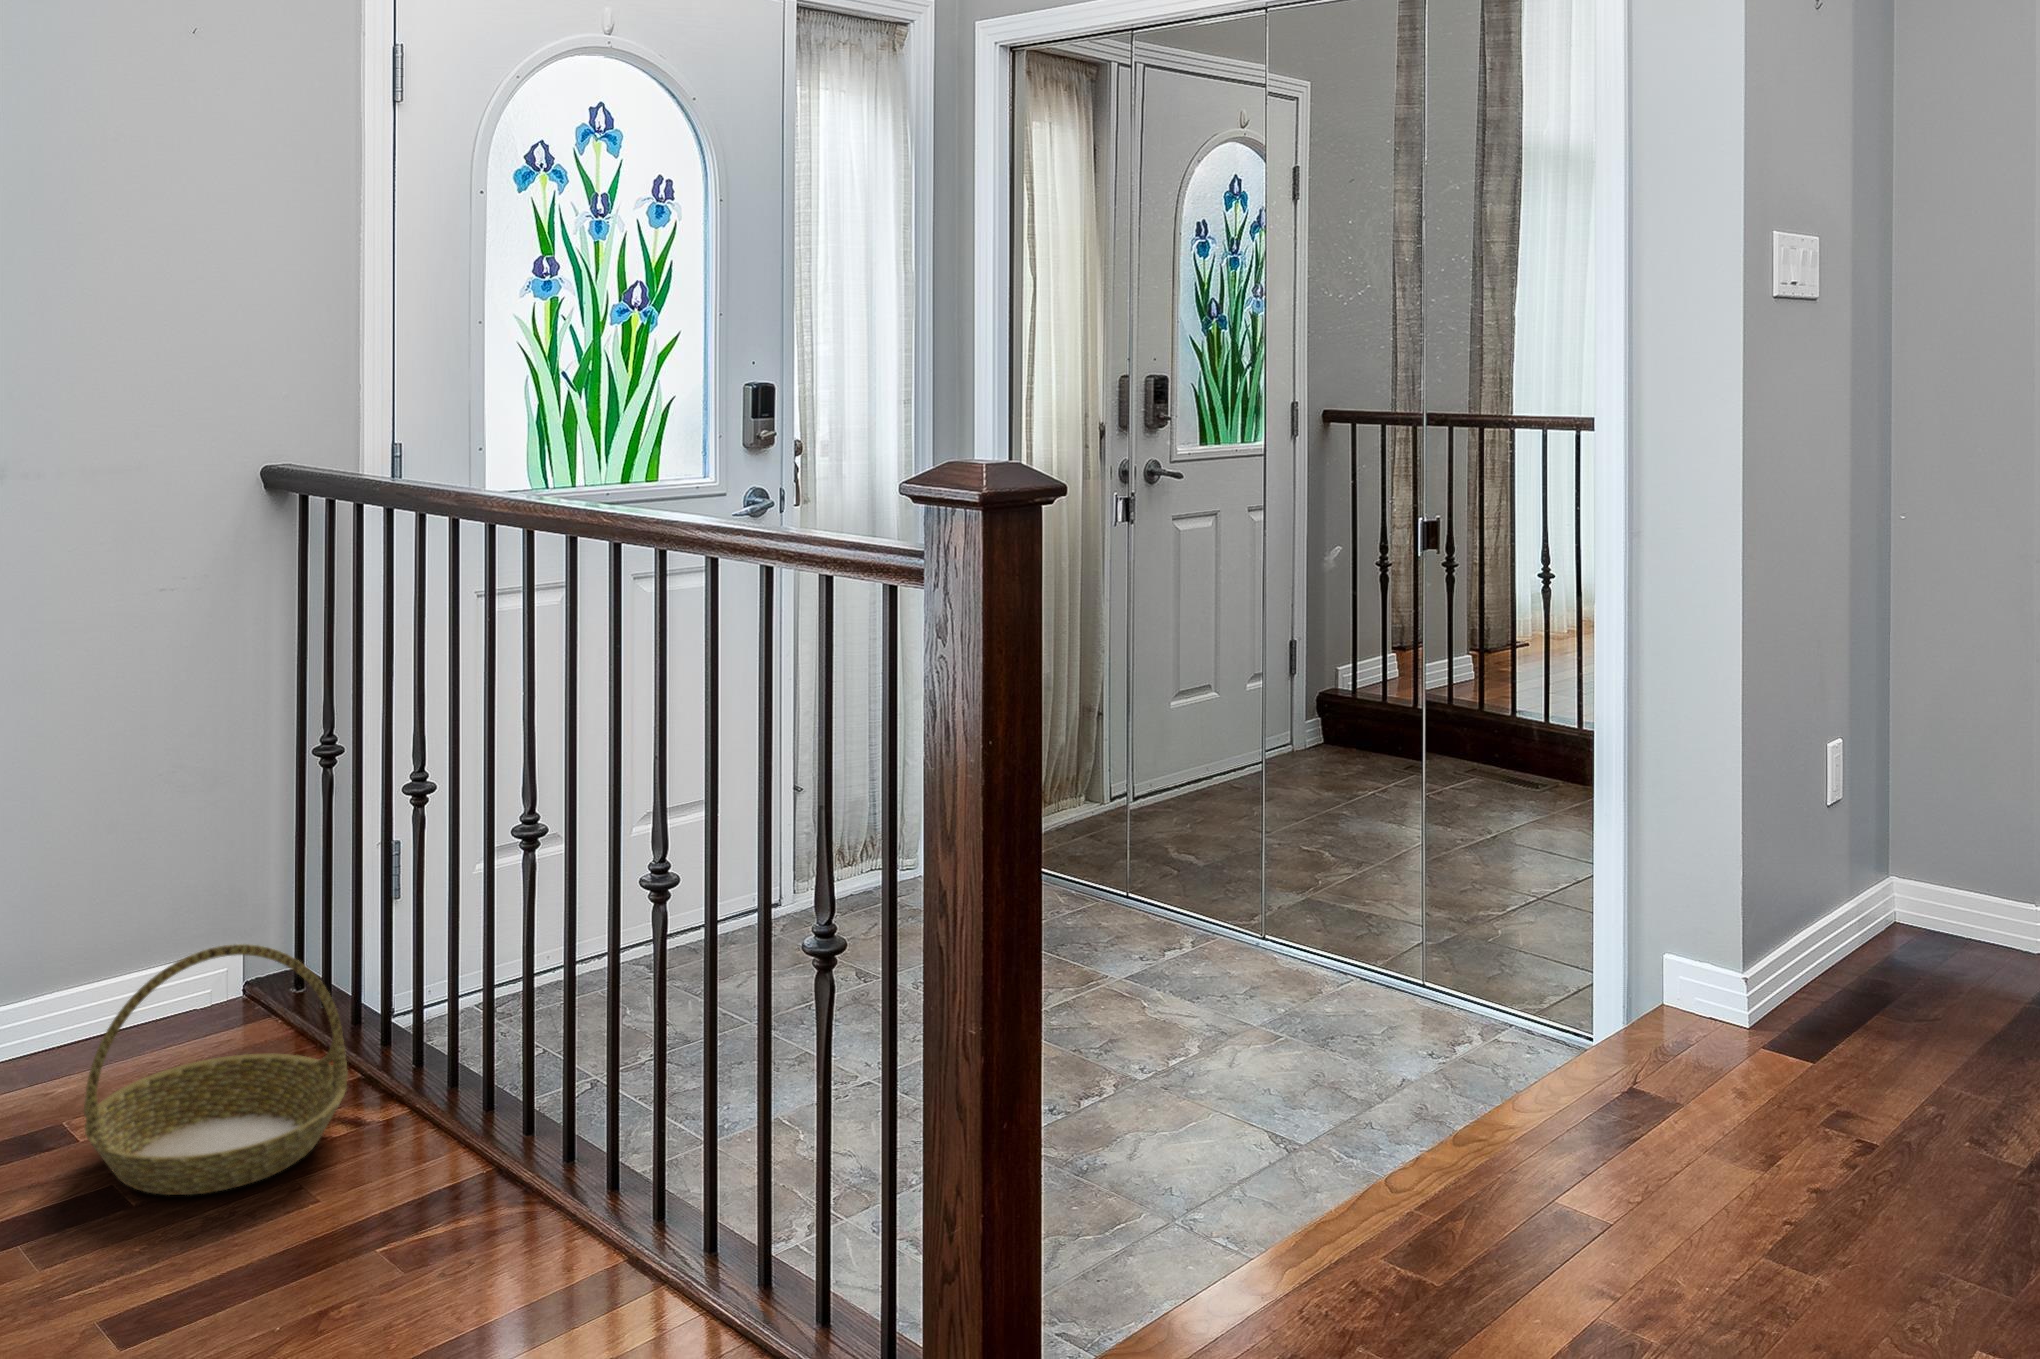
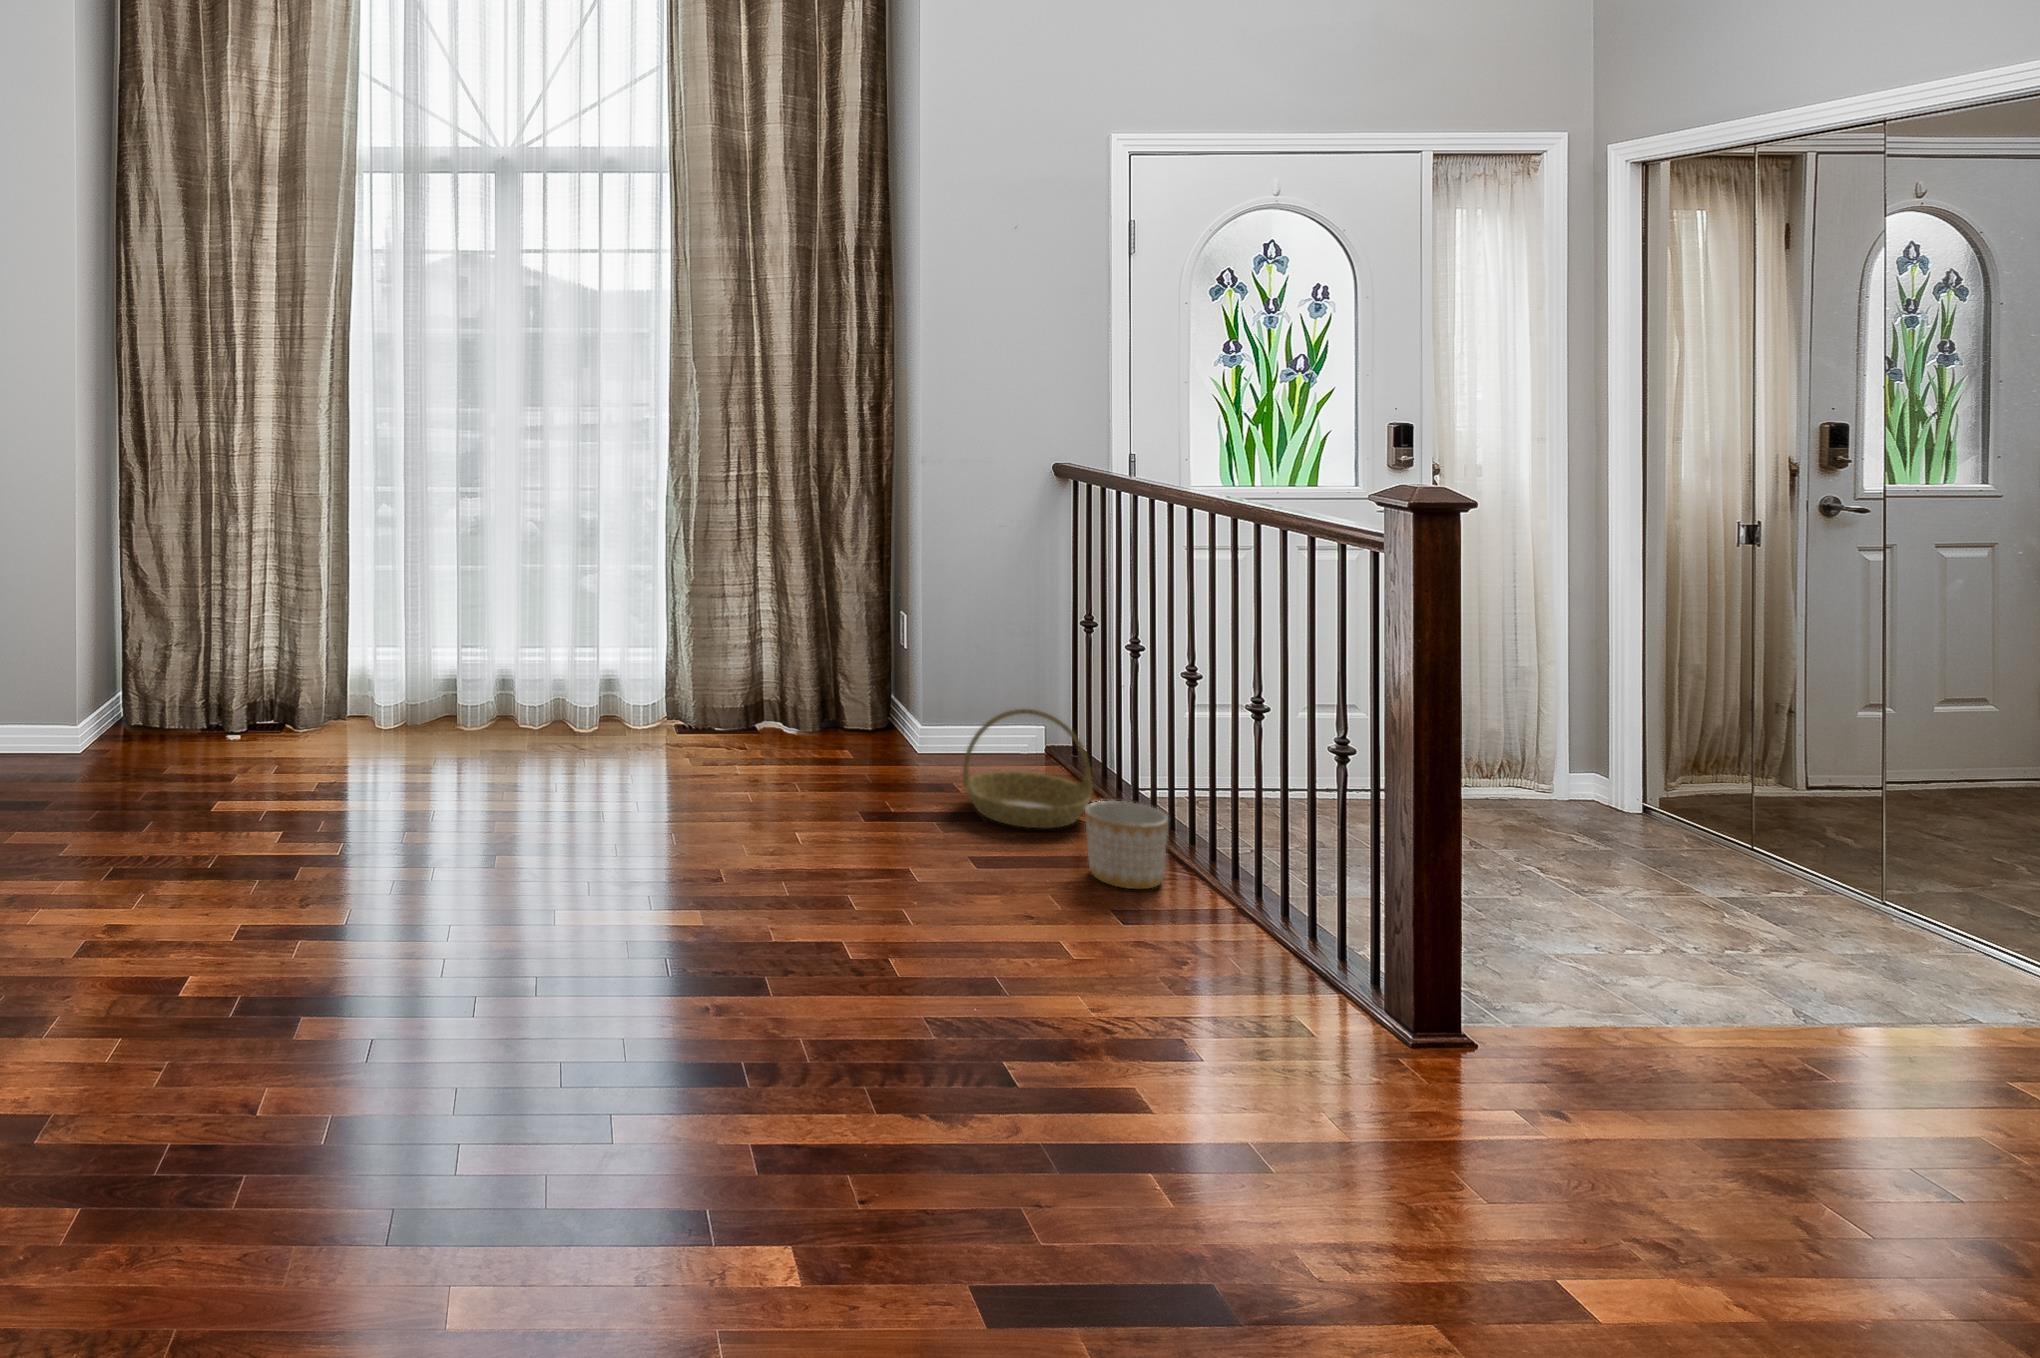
planter: none [348,1101,505,1291] -> present [1085,801,1168,889]

